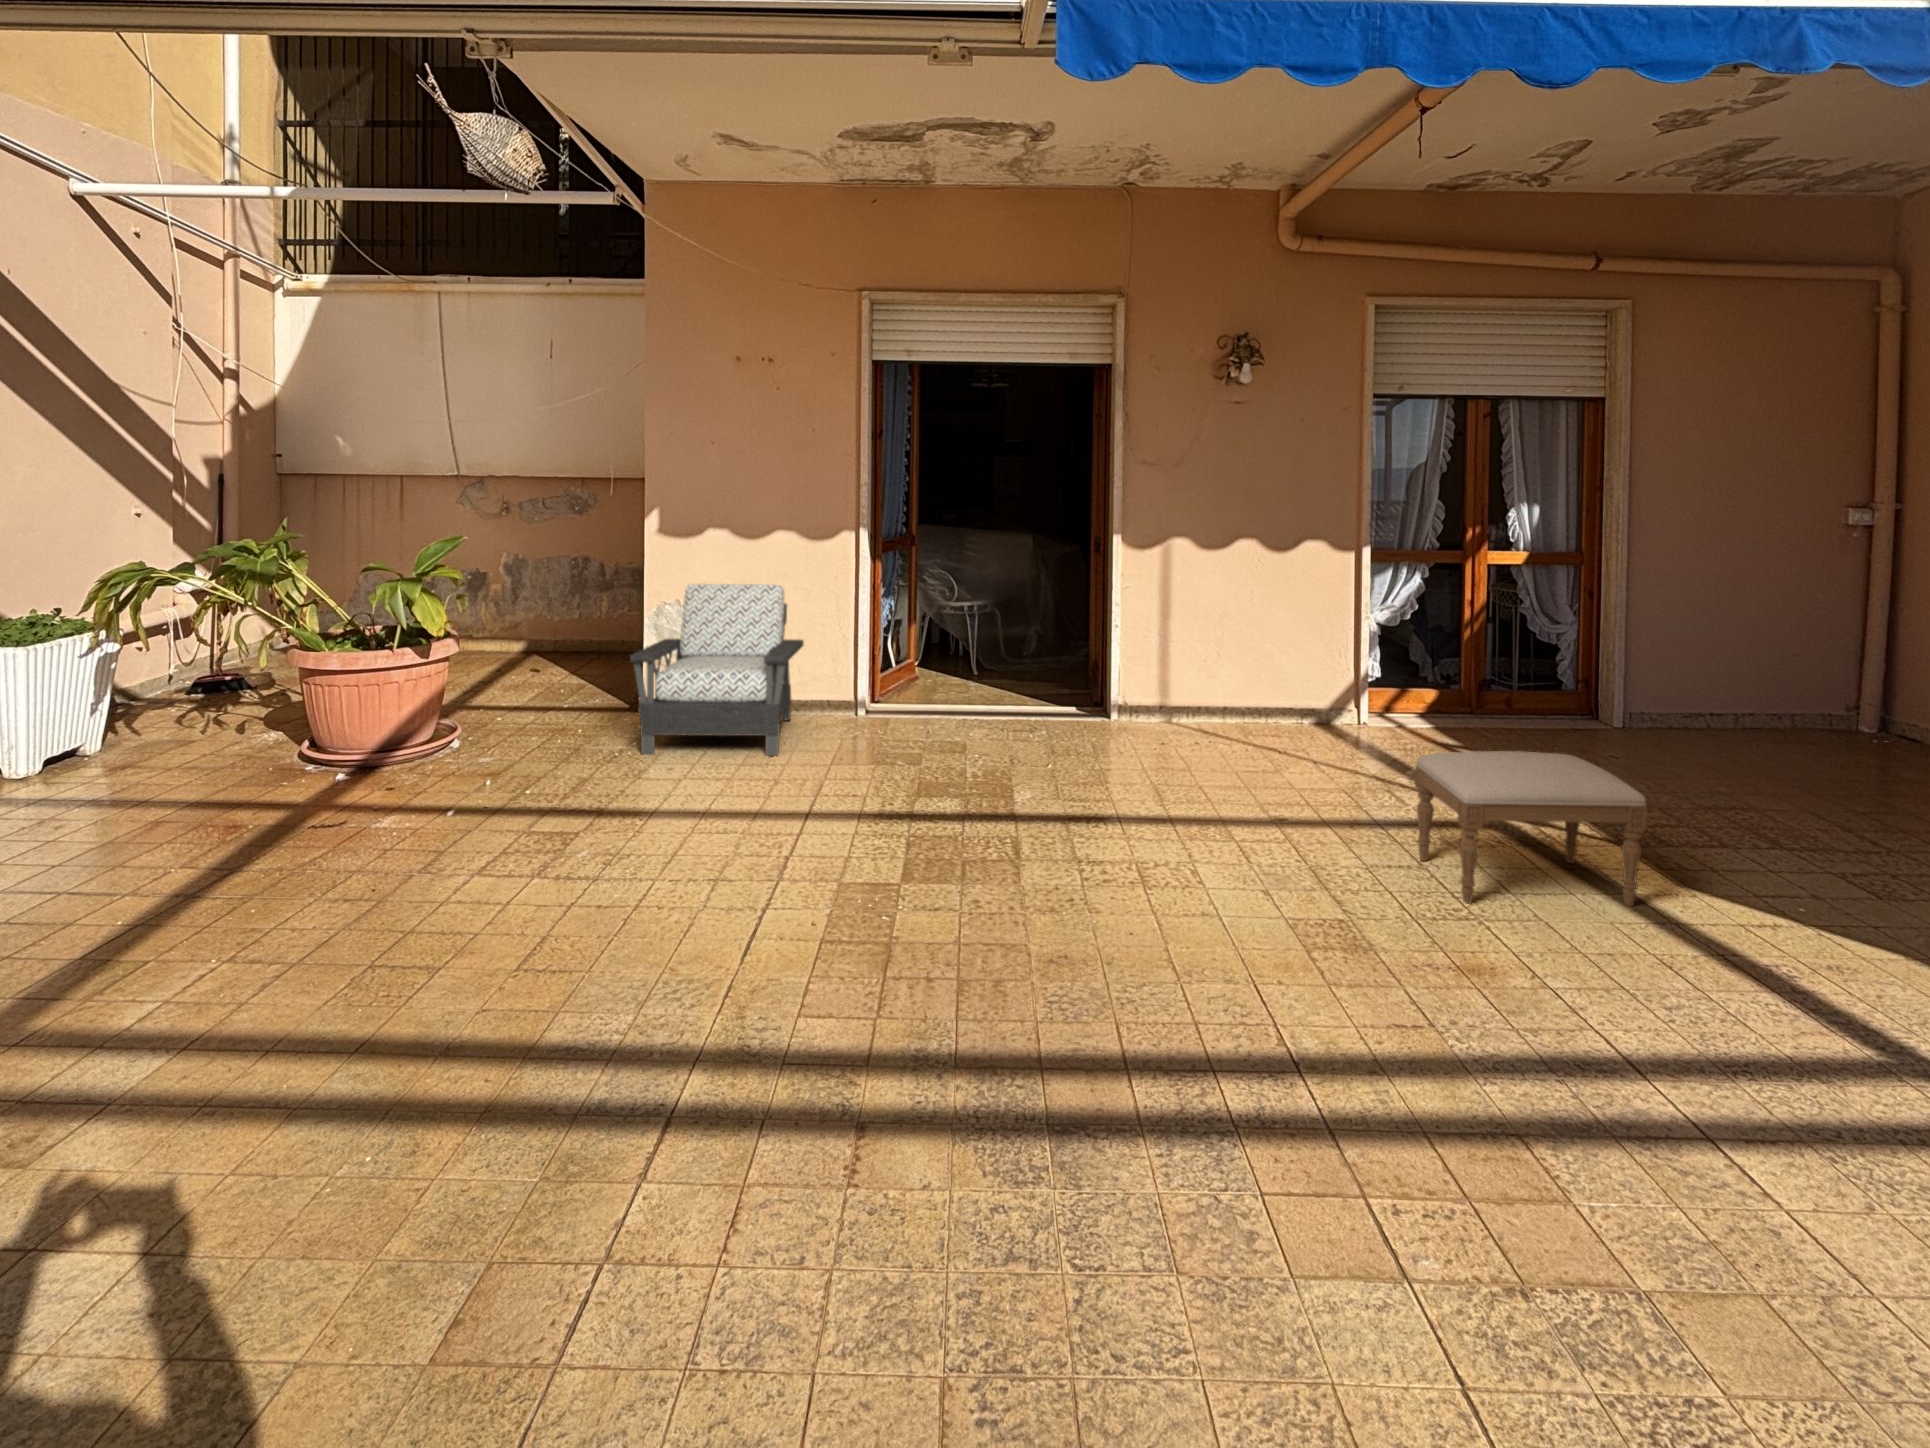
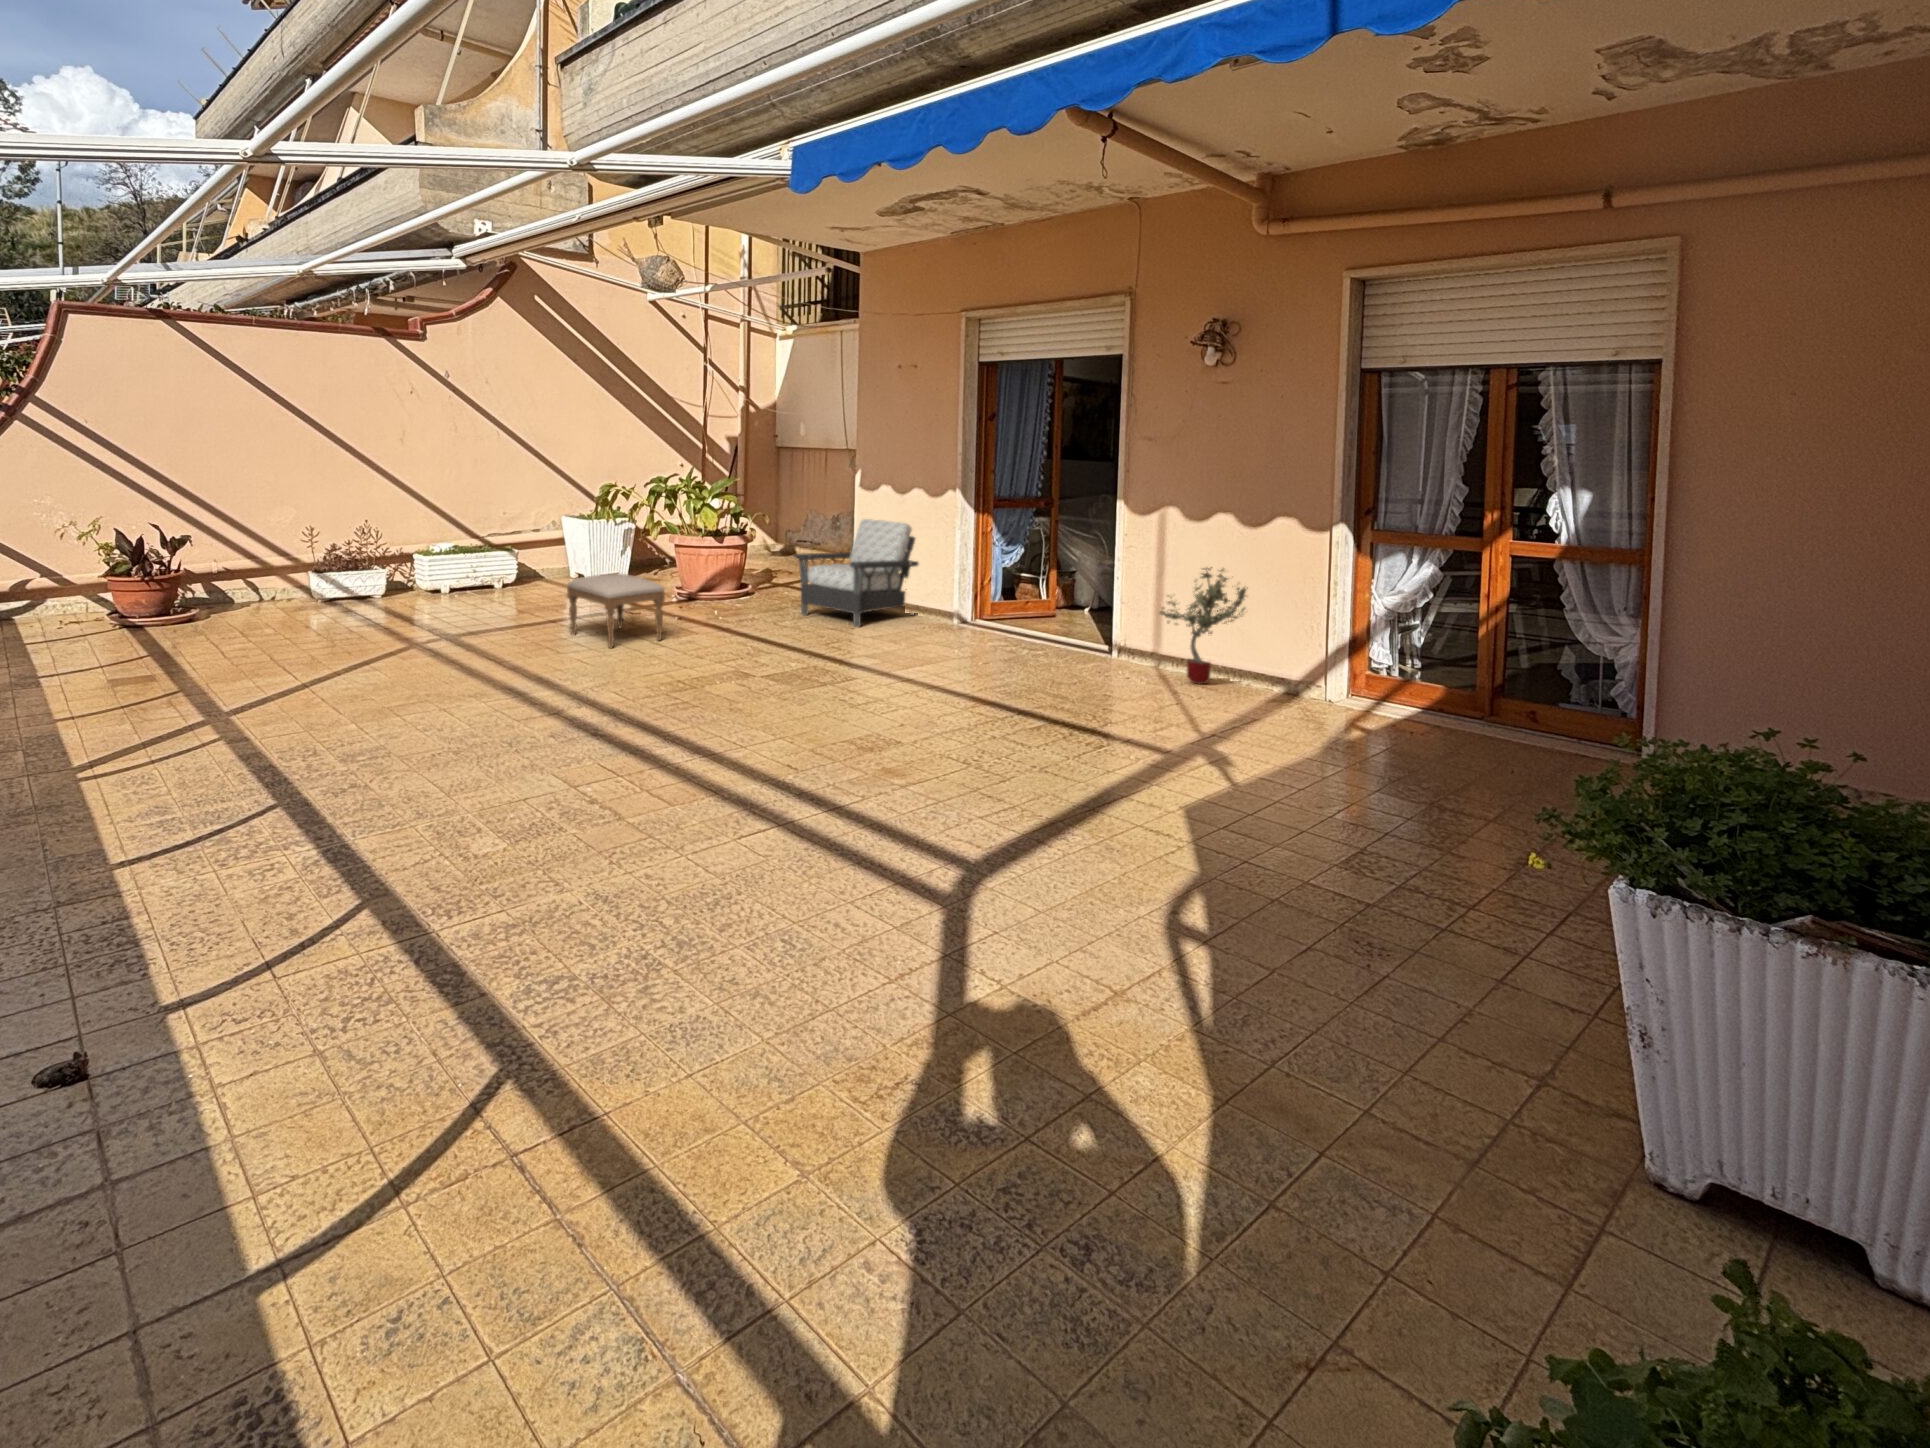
potted tree: none [1208,601,1323,738] -> present [1160,567,1248,684]
ottoman: present [1415,751,1647,906] -> present [567,573,665,649]

